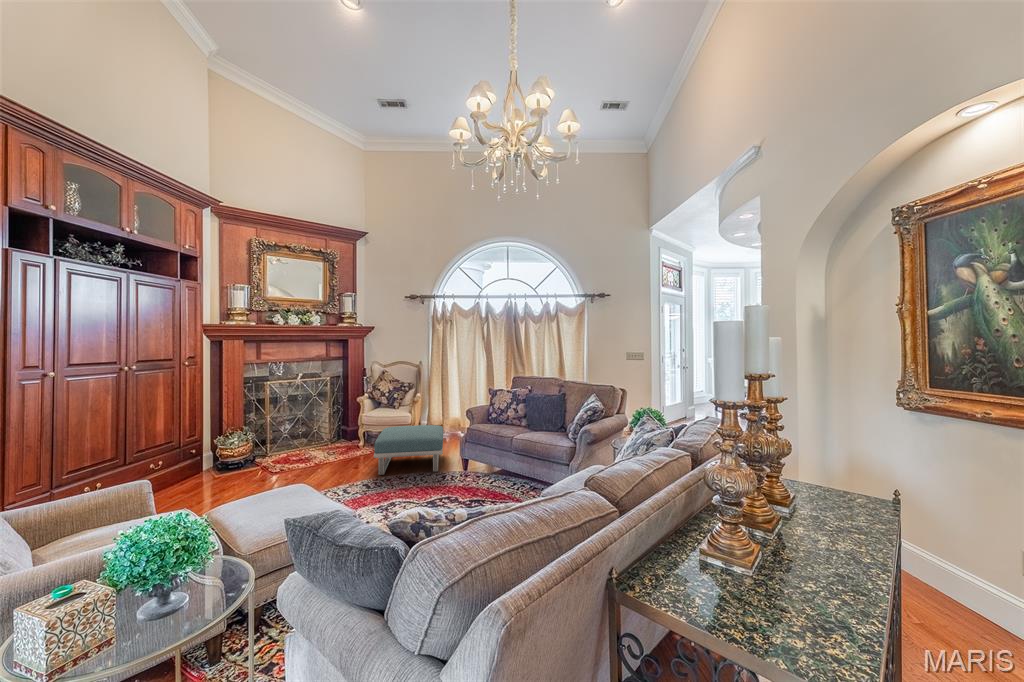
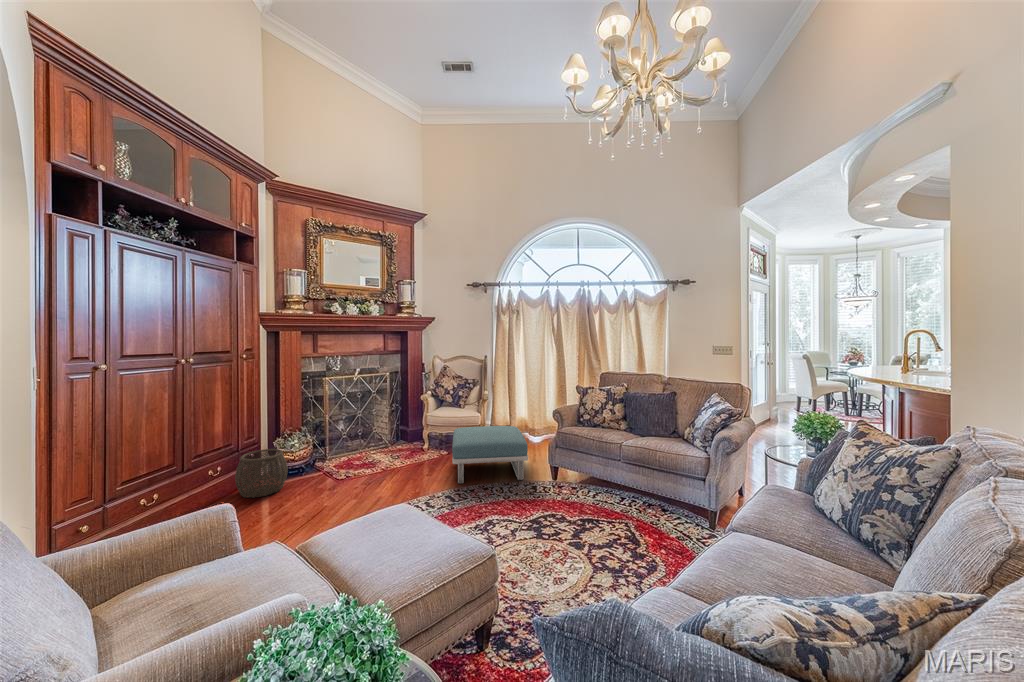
woven basket: none [174,446,225,489] -> present [235,449,288,498]

